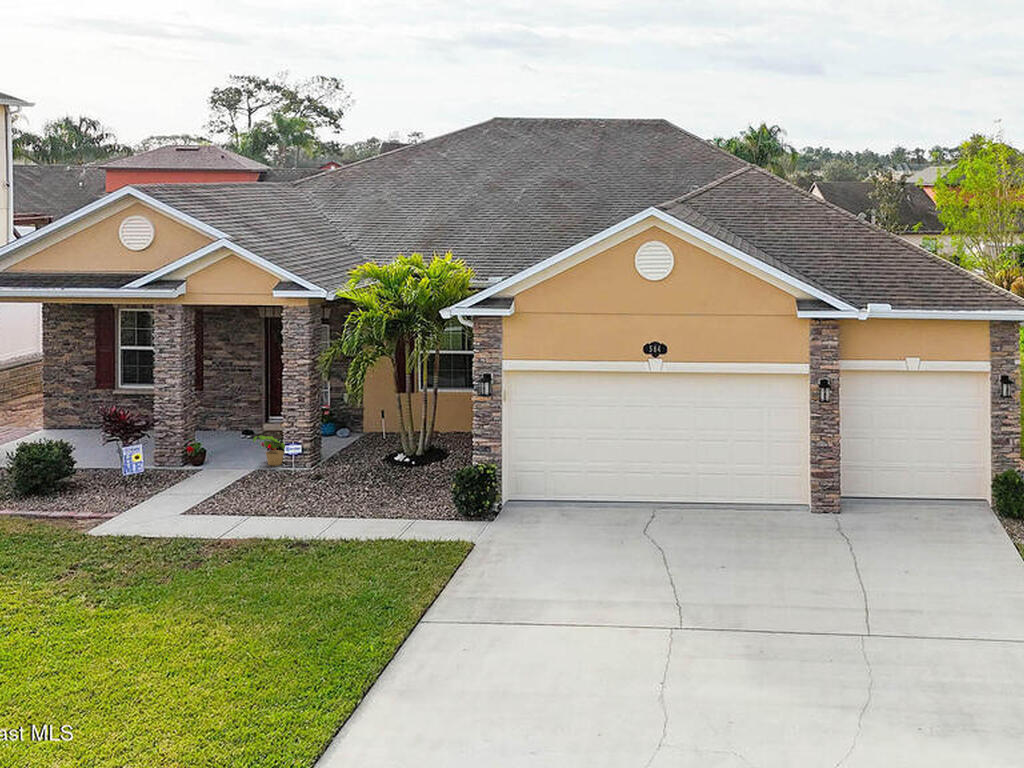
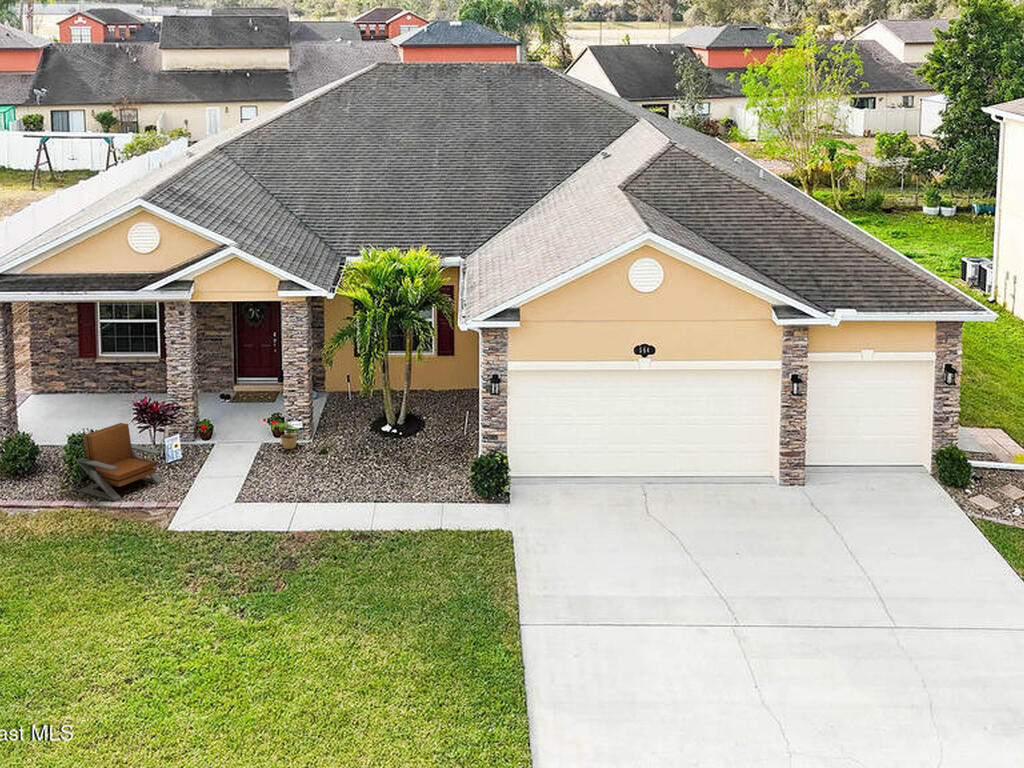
lounge chair: none [25,422,123,501] -> present [76,423,163,501]

